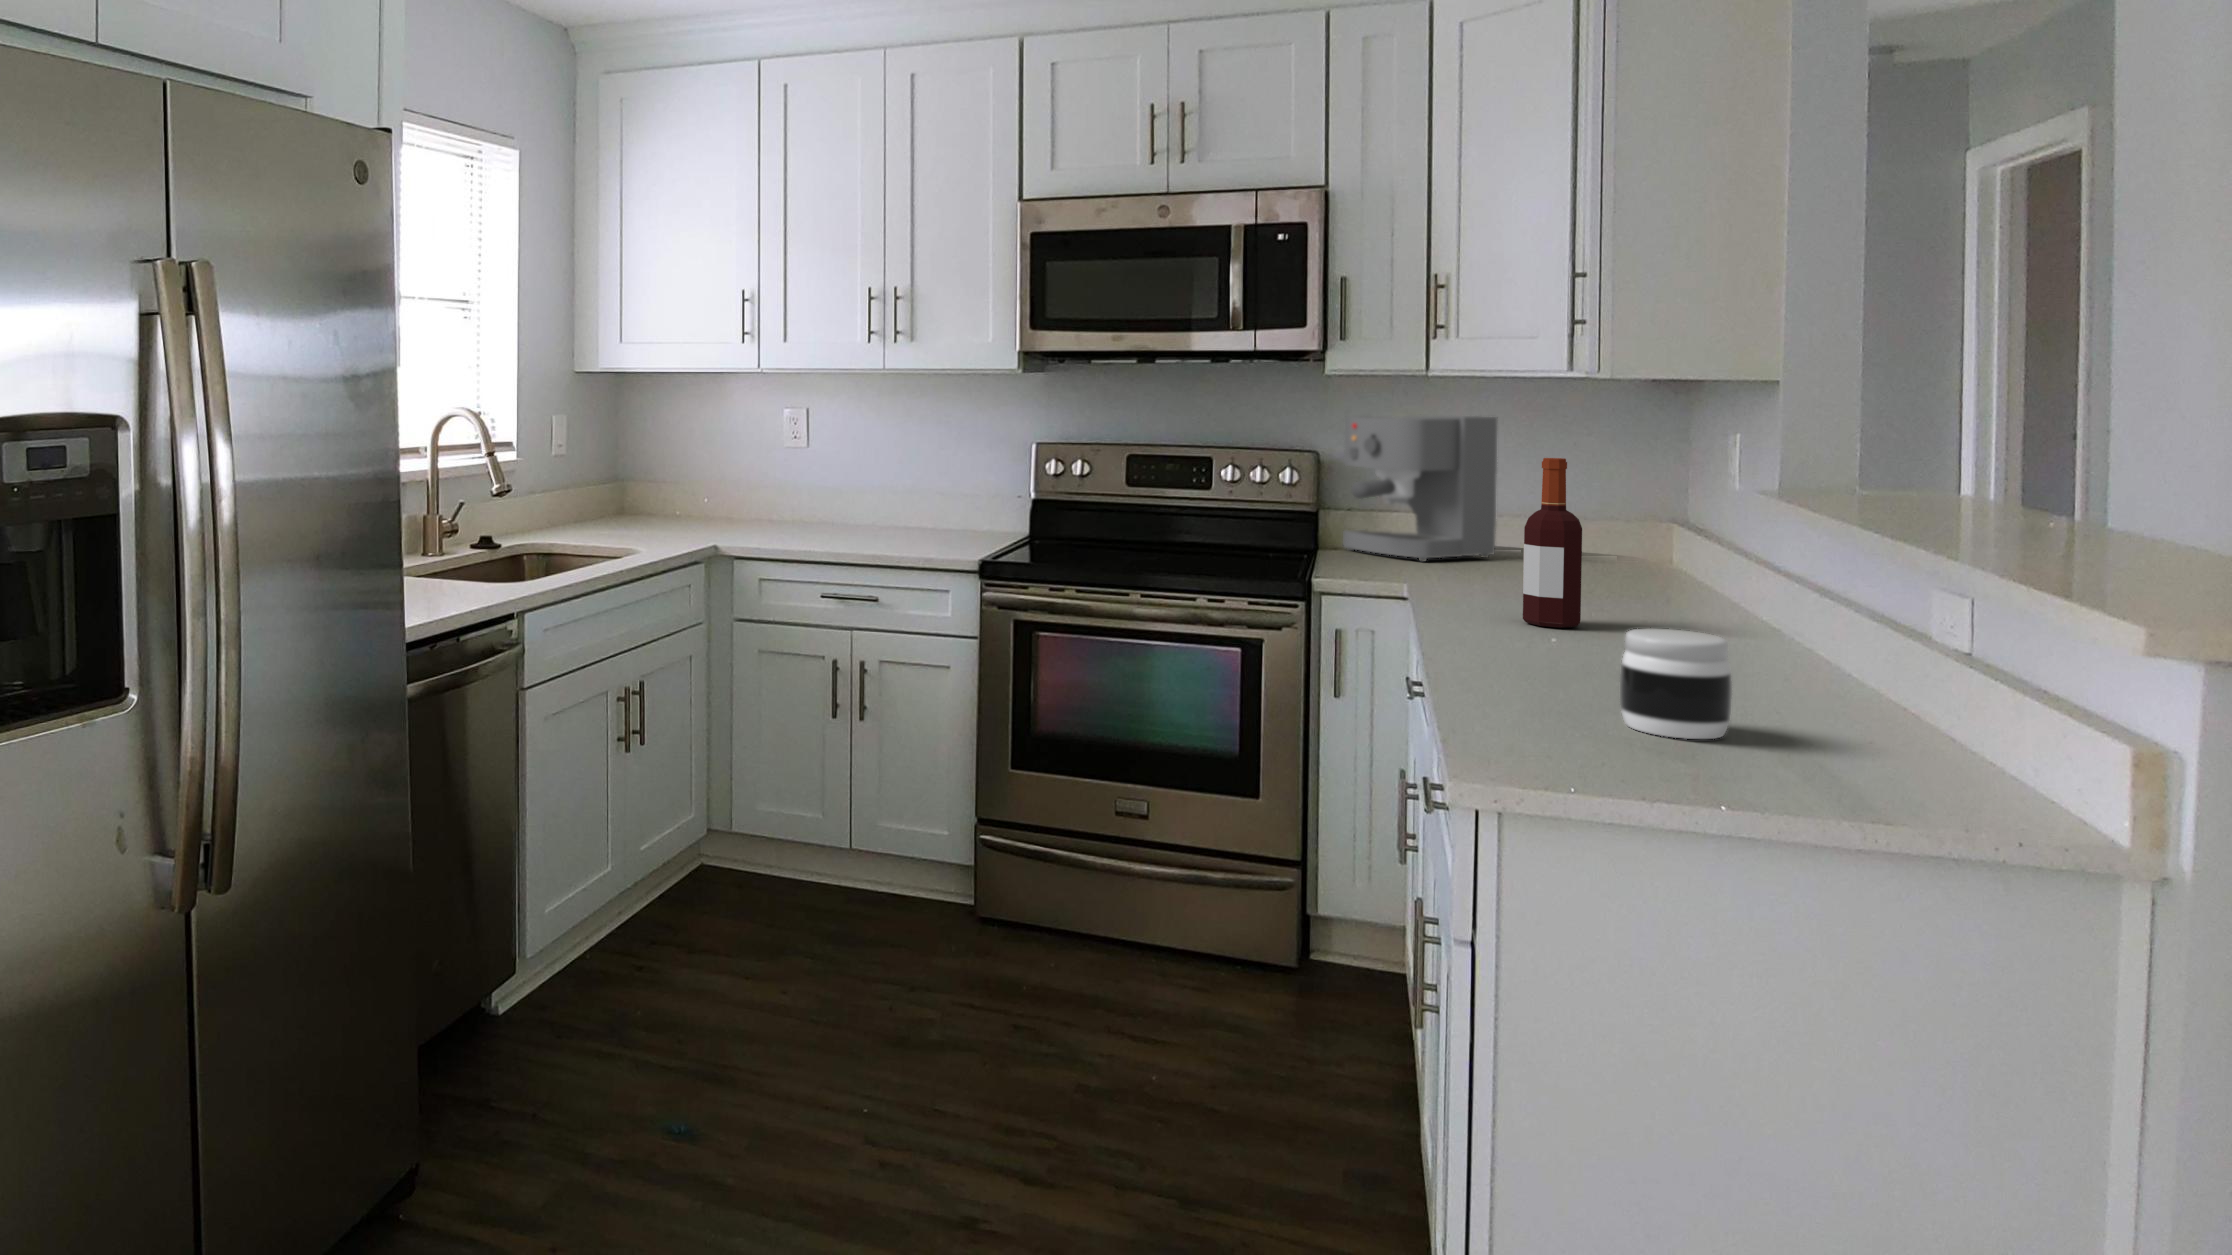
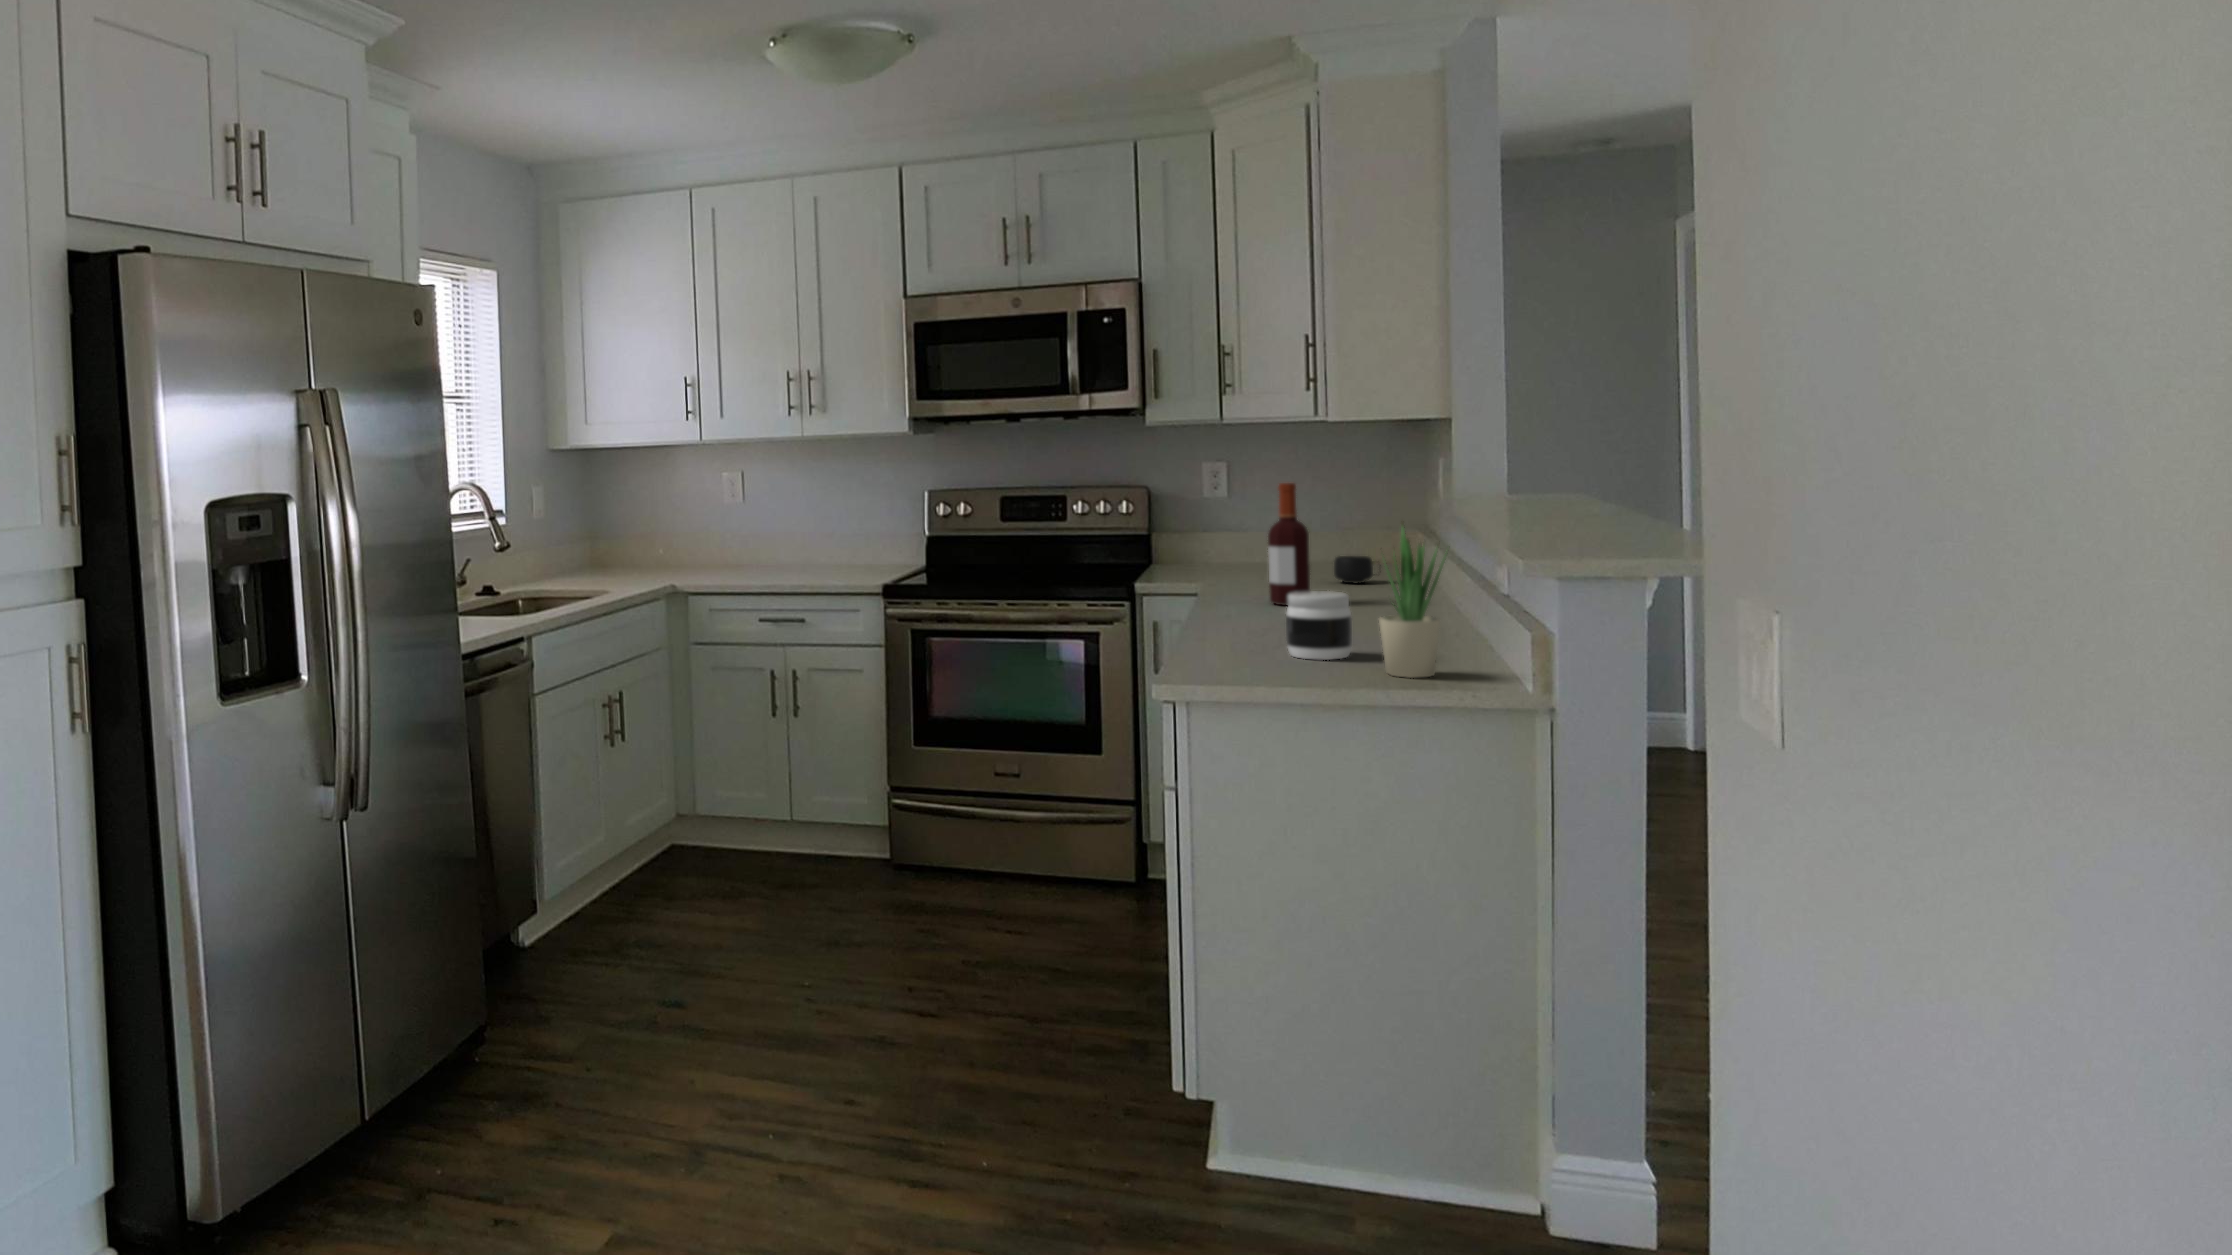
coffee maker: present [1343,415,1497,561] -> none [1167,454,1284,569]
potted plant: none [1807,532,1941,791] -> present [1379,523,1446,678]
mug: none [1585,556,1652,594] -> present [1334,556,1373,584]

